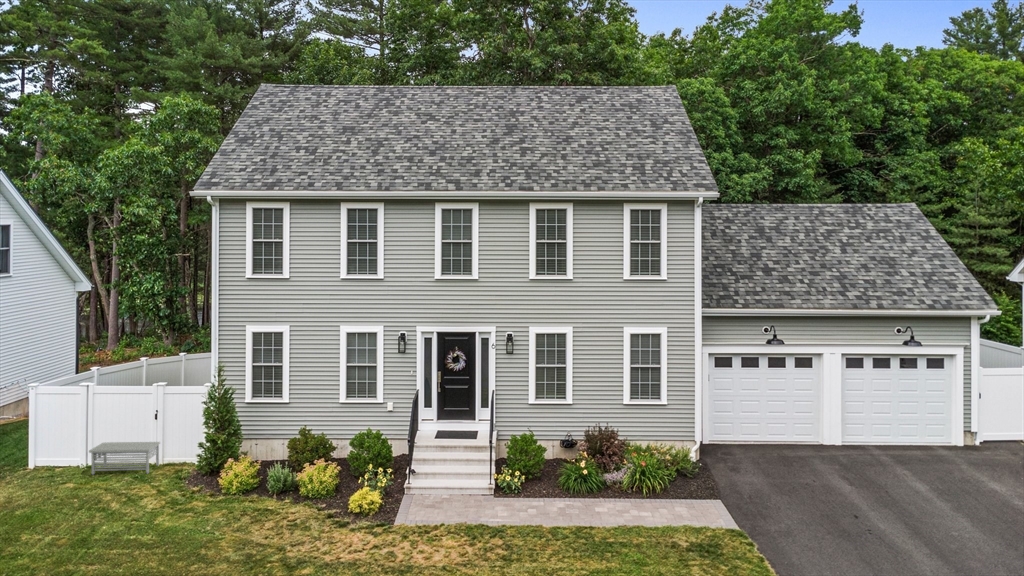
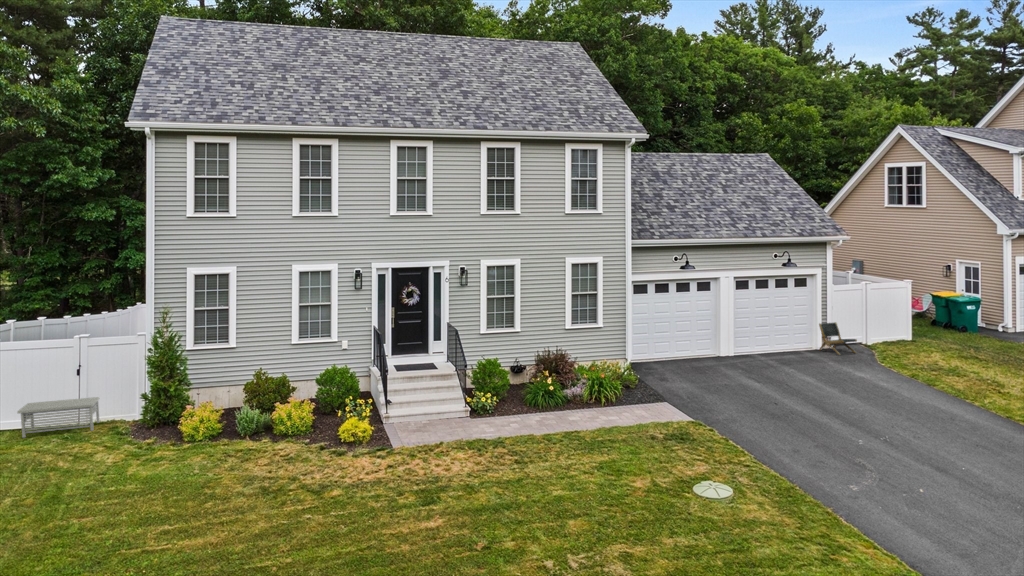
lounge chair: none [958,417,1010,461] -> present [819,322,857,355]

